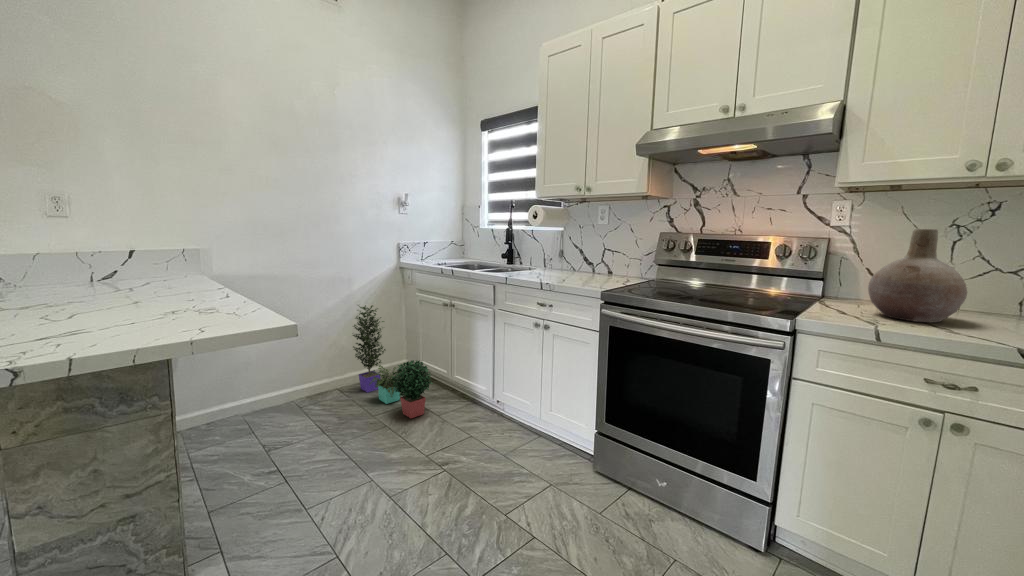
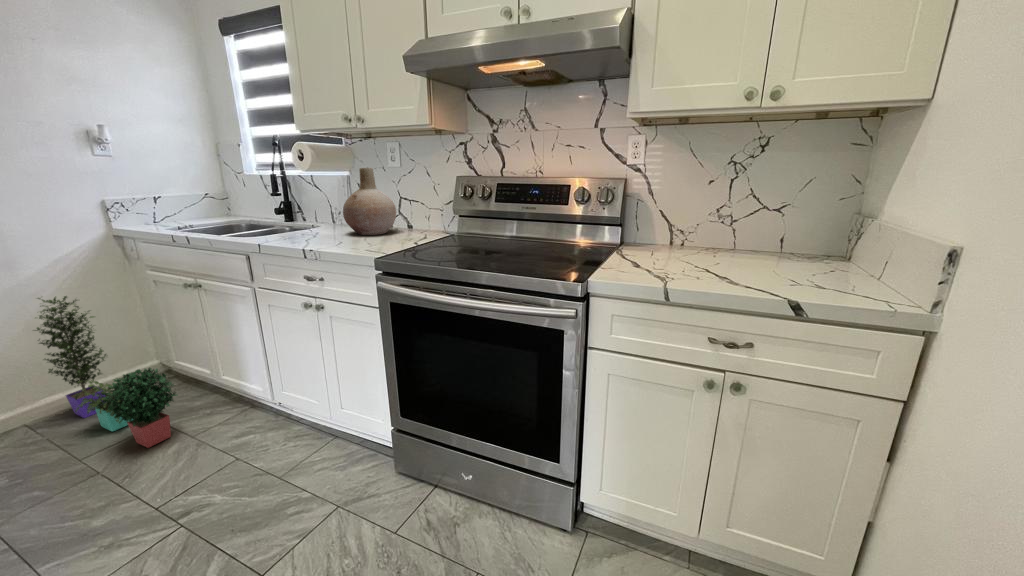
vase: present [868,229,967,323] -> present [343,168,396,235]

